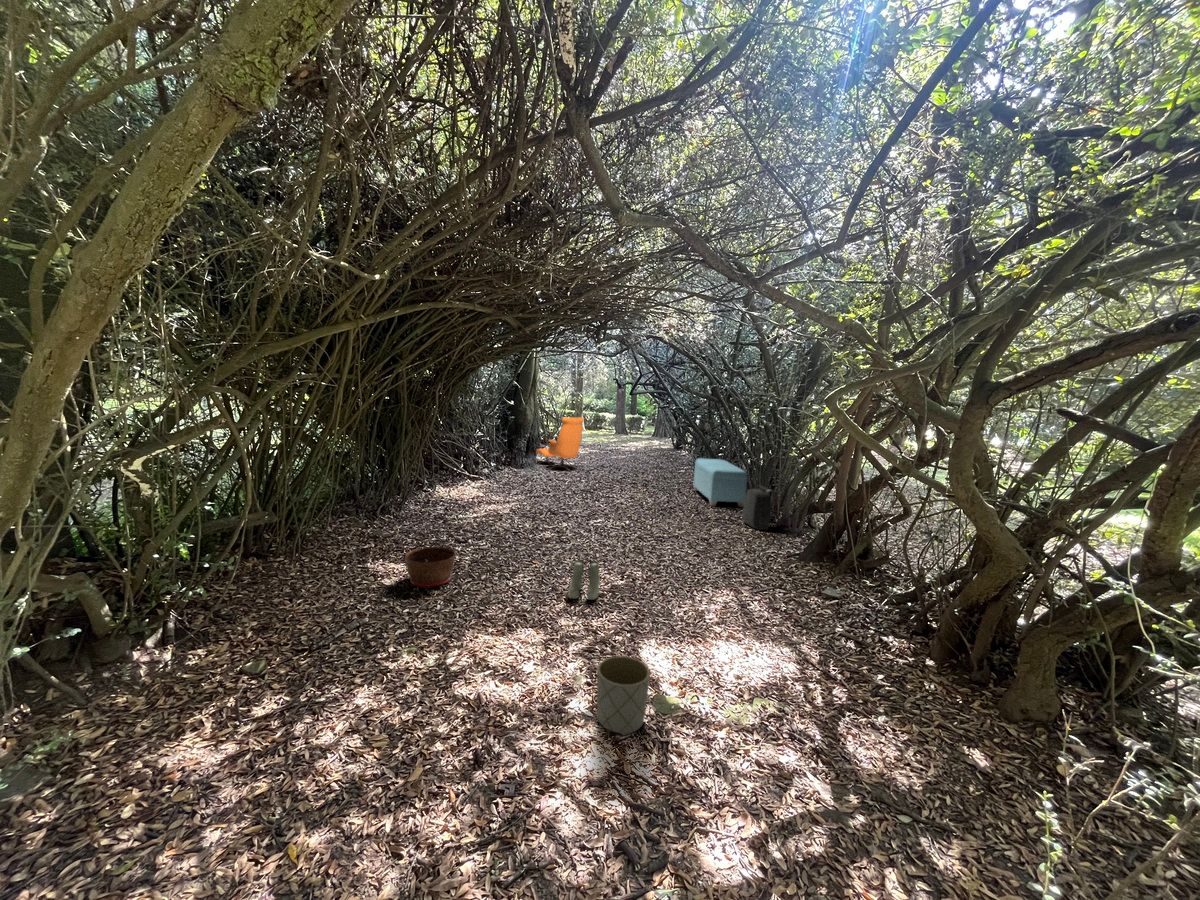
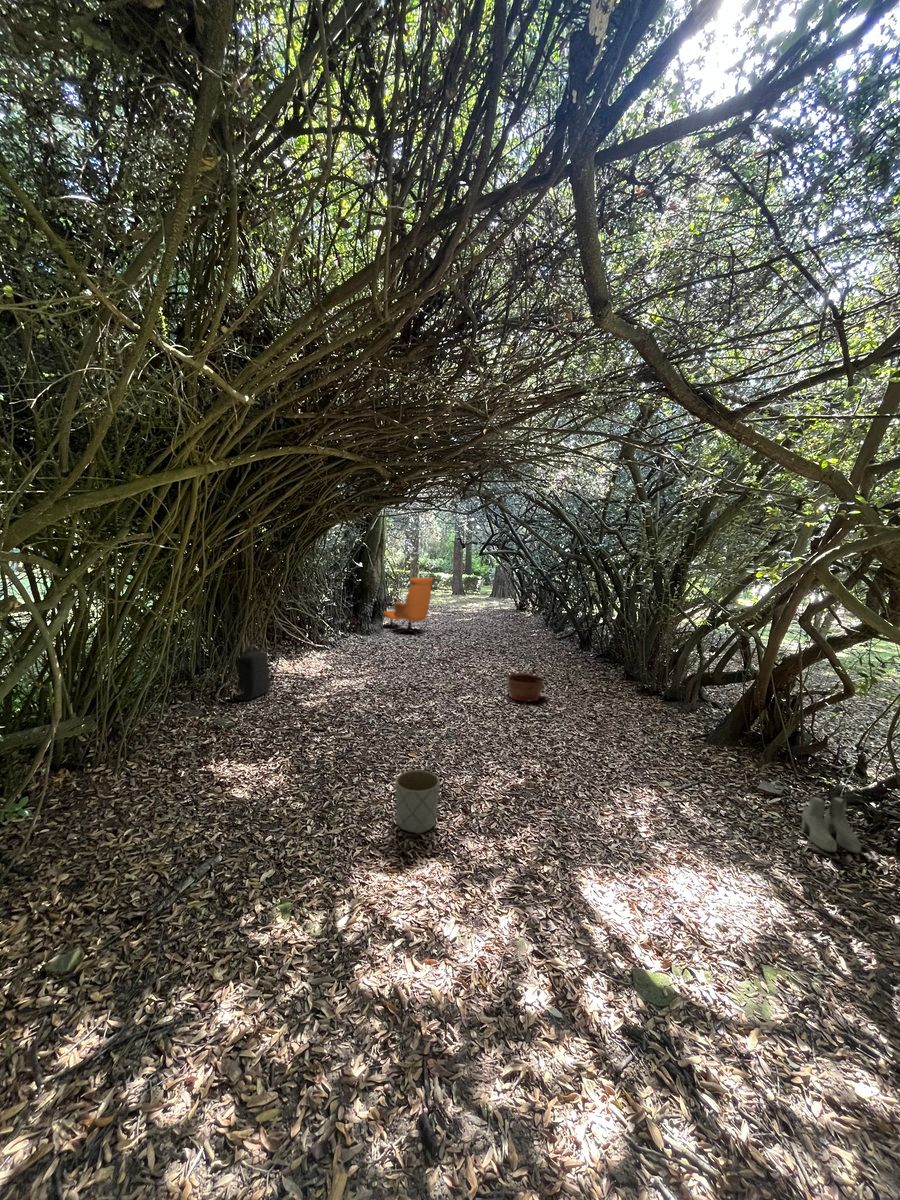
bench: present [694,458,747,507] -> none [555,620,620,674]
backpack: present [742,486,775,530] -> present [234,647,270,701]
basket: present [405,546,456,587] -> present [507,673,544,702]
boots: present [568,560,600,600] -> present [802,794,861,853]
planter: present [597,656,650,735] -> present [395,770,440,834]

